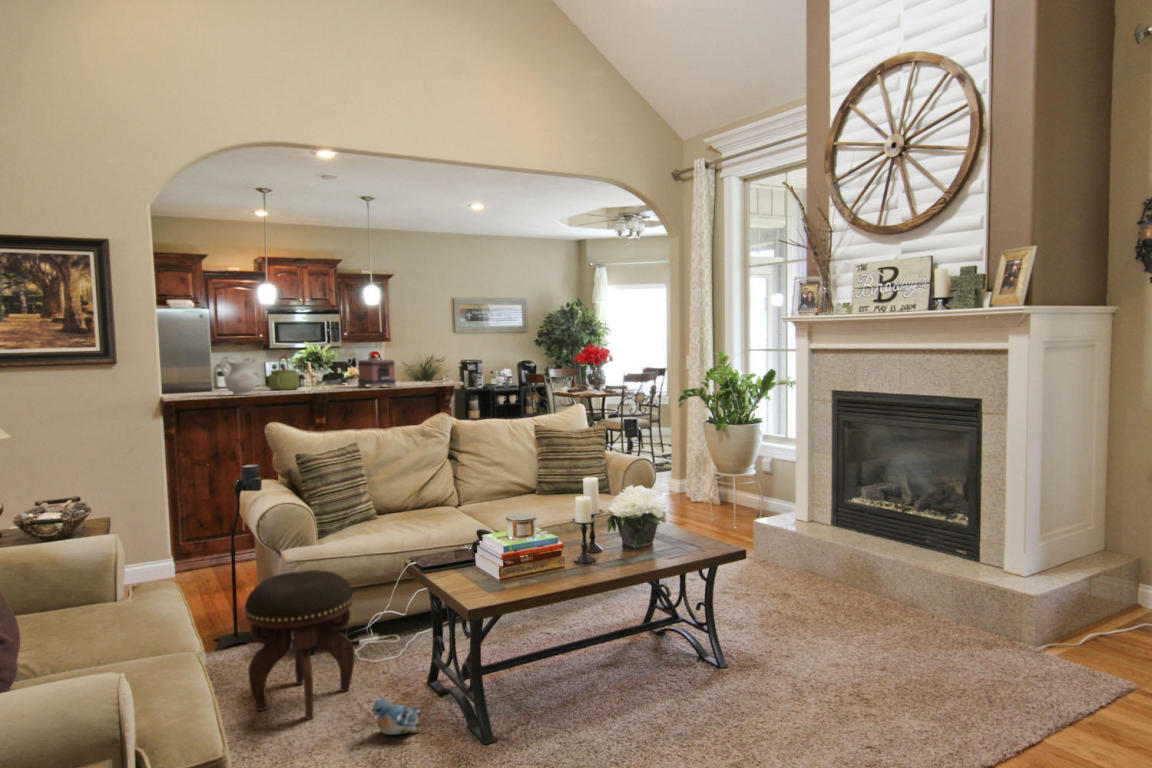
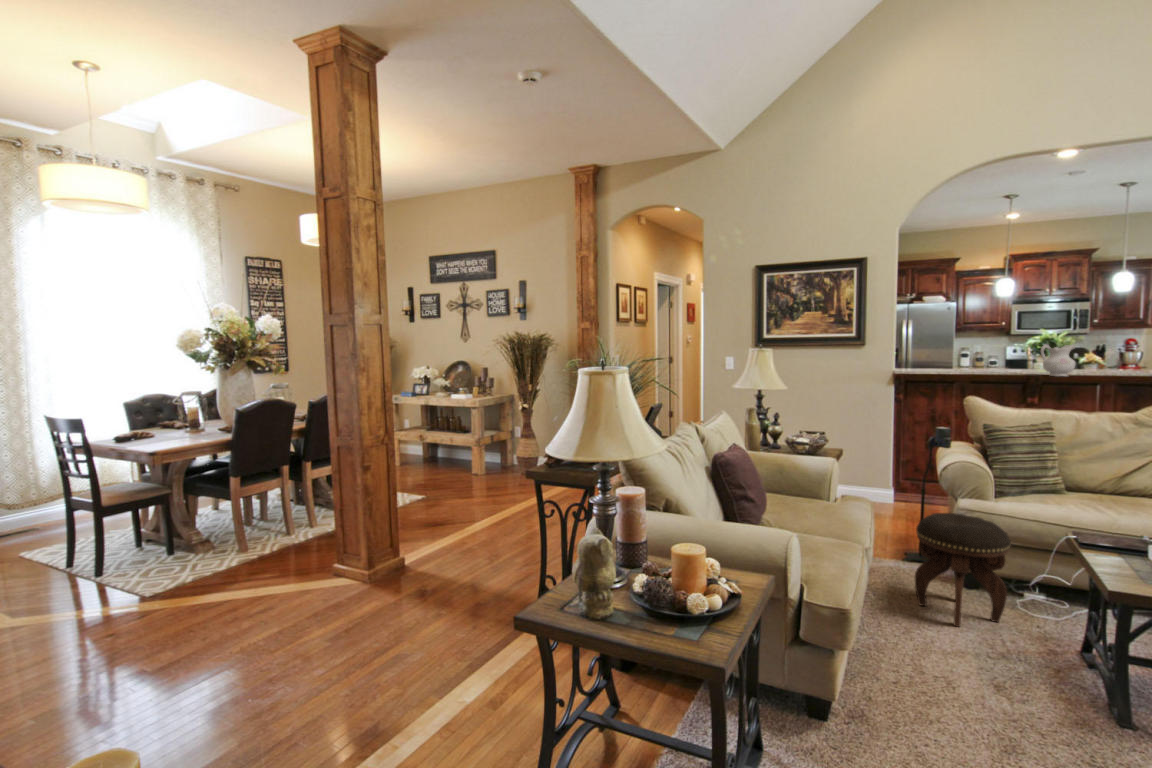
kettle: present [268,356,300,390] -> none [989,343,1020,373]
ceramic pitcher: present [220,357,258,396] -> present [1041,344,1076,376]
toaster: present [358,360,396,388] -> none [1084,349,1133,378]
plush toy: present [372,698,424,735] -> none [1007,633,1059,674]

